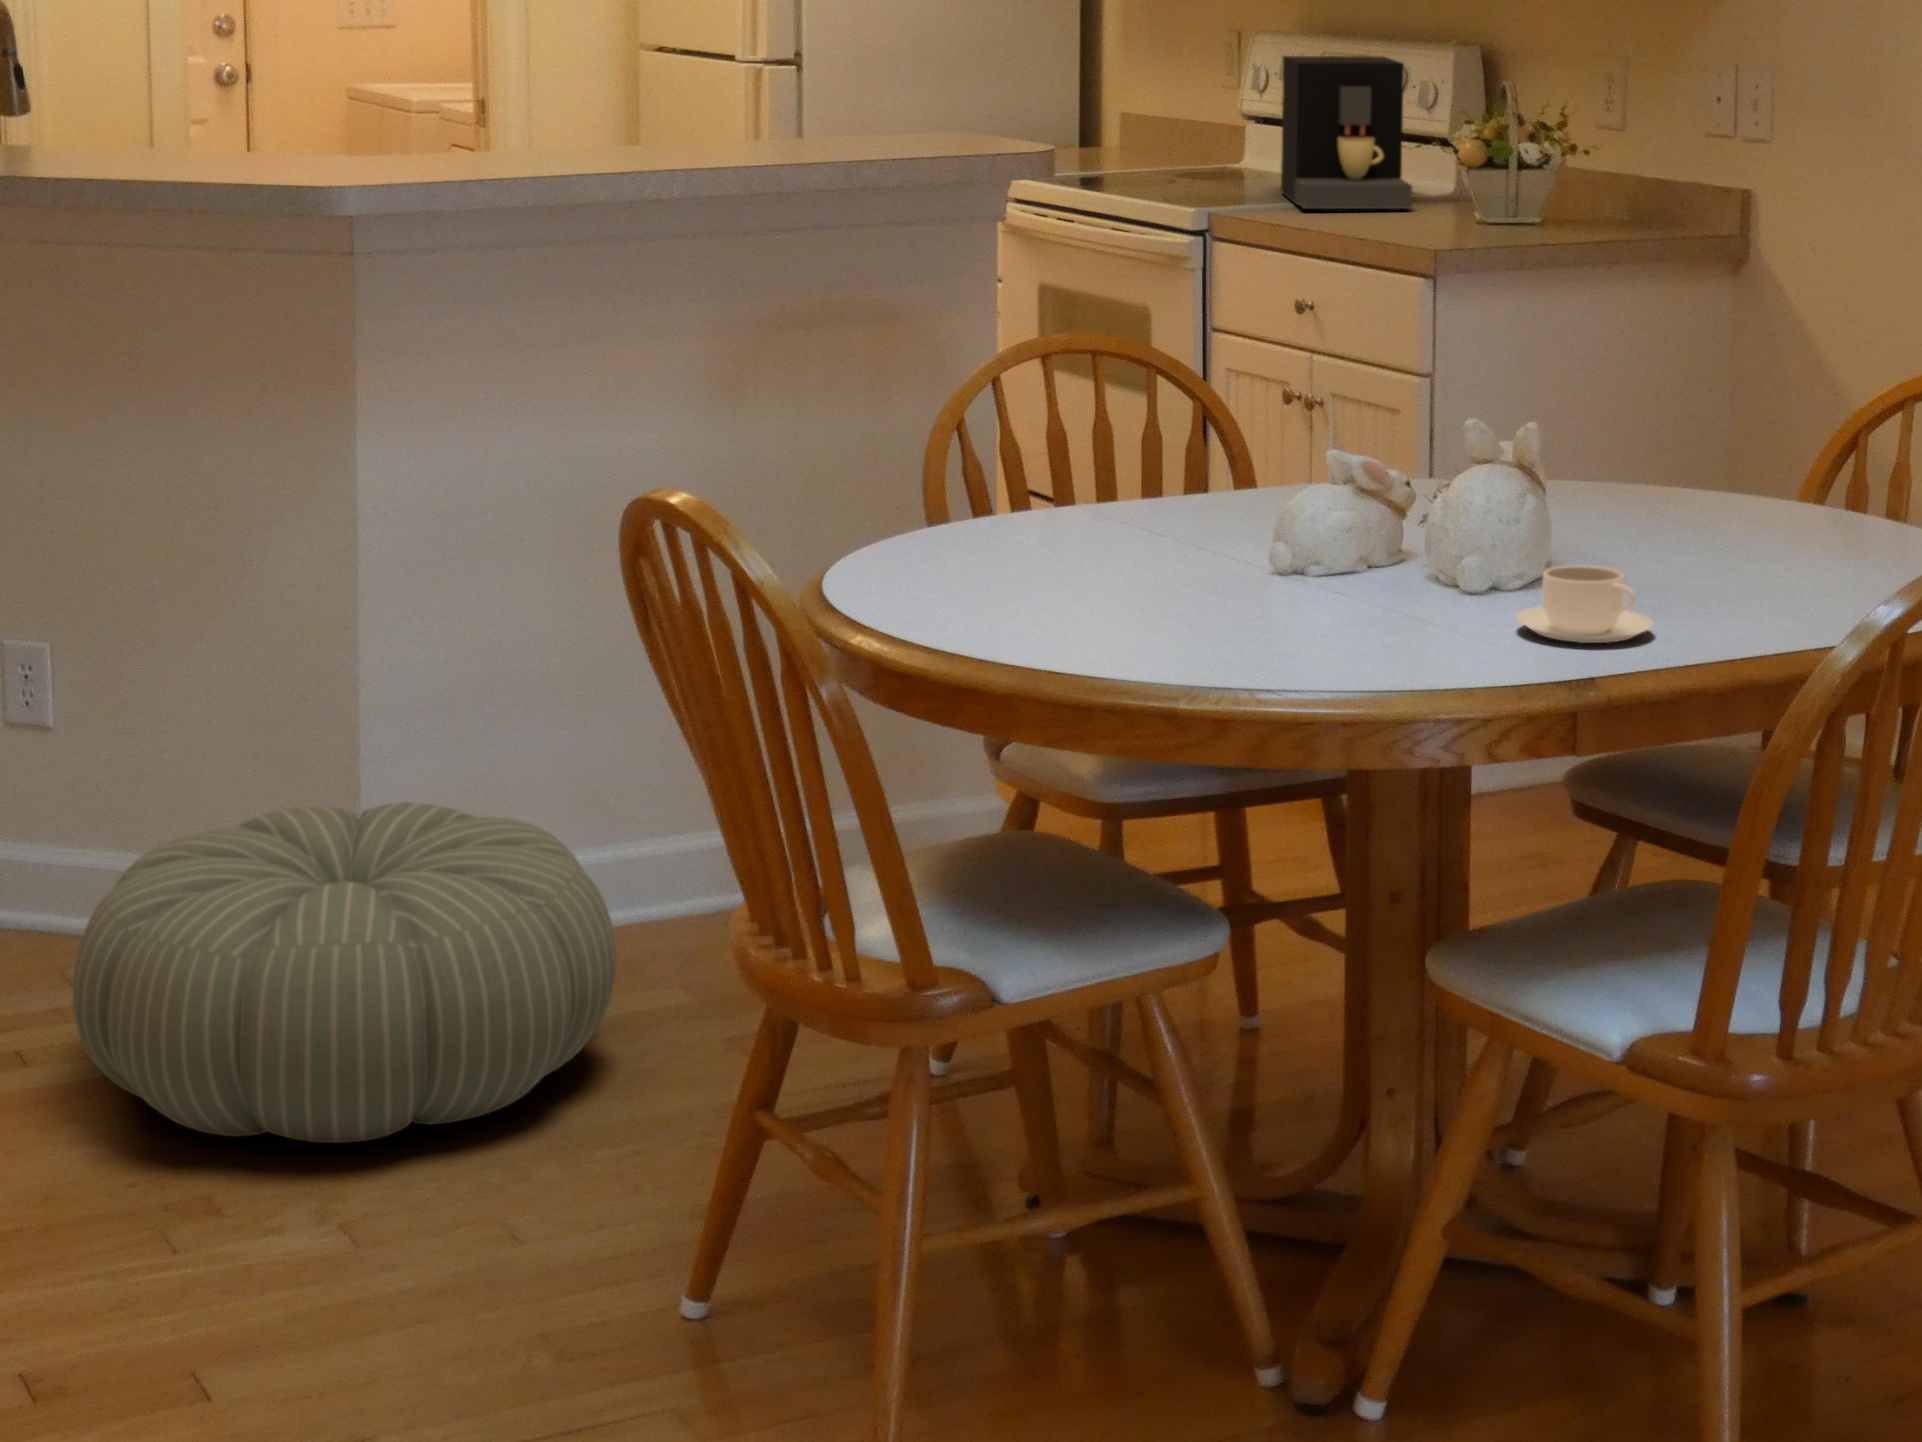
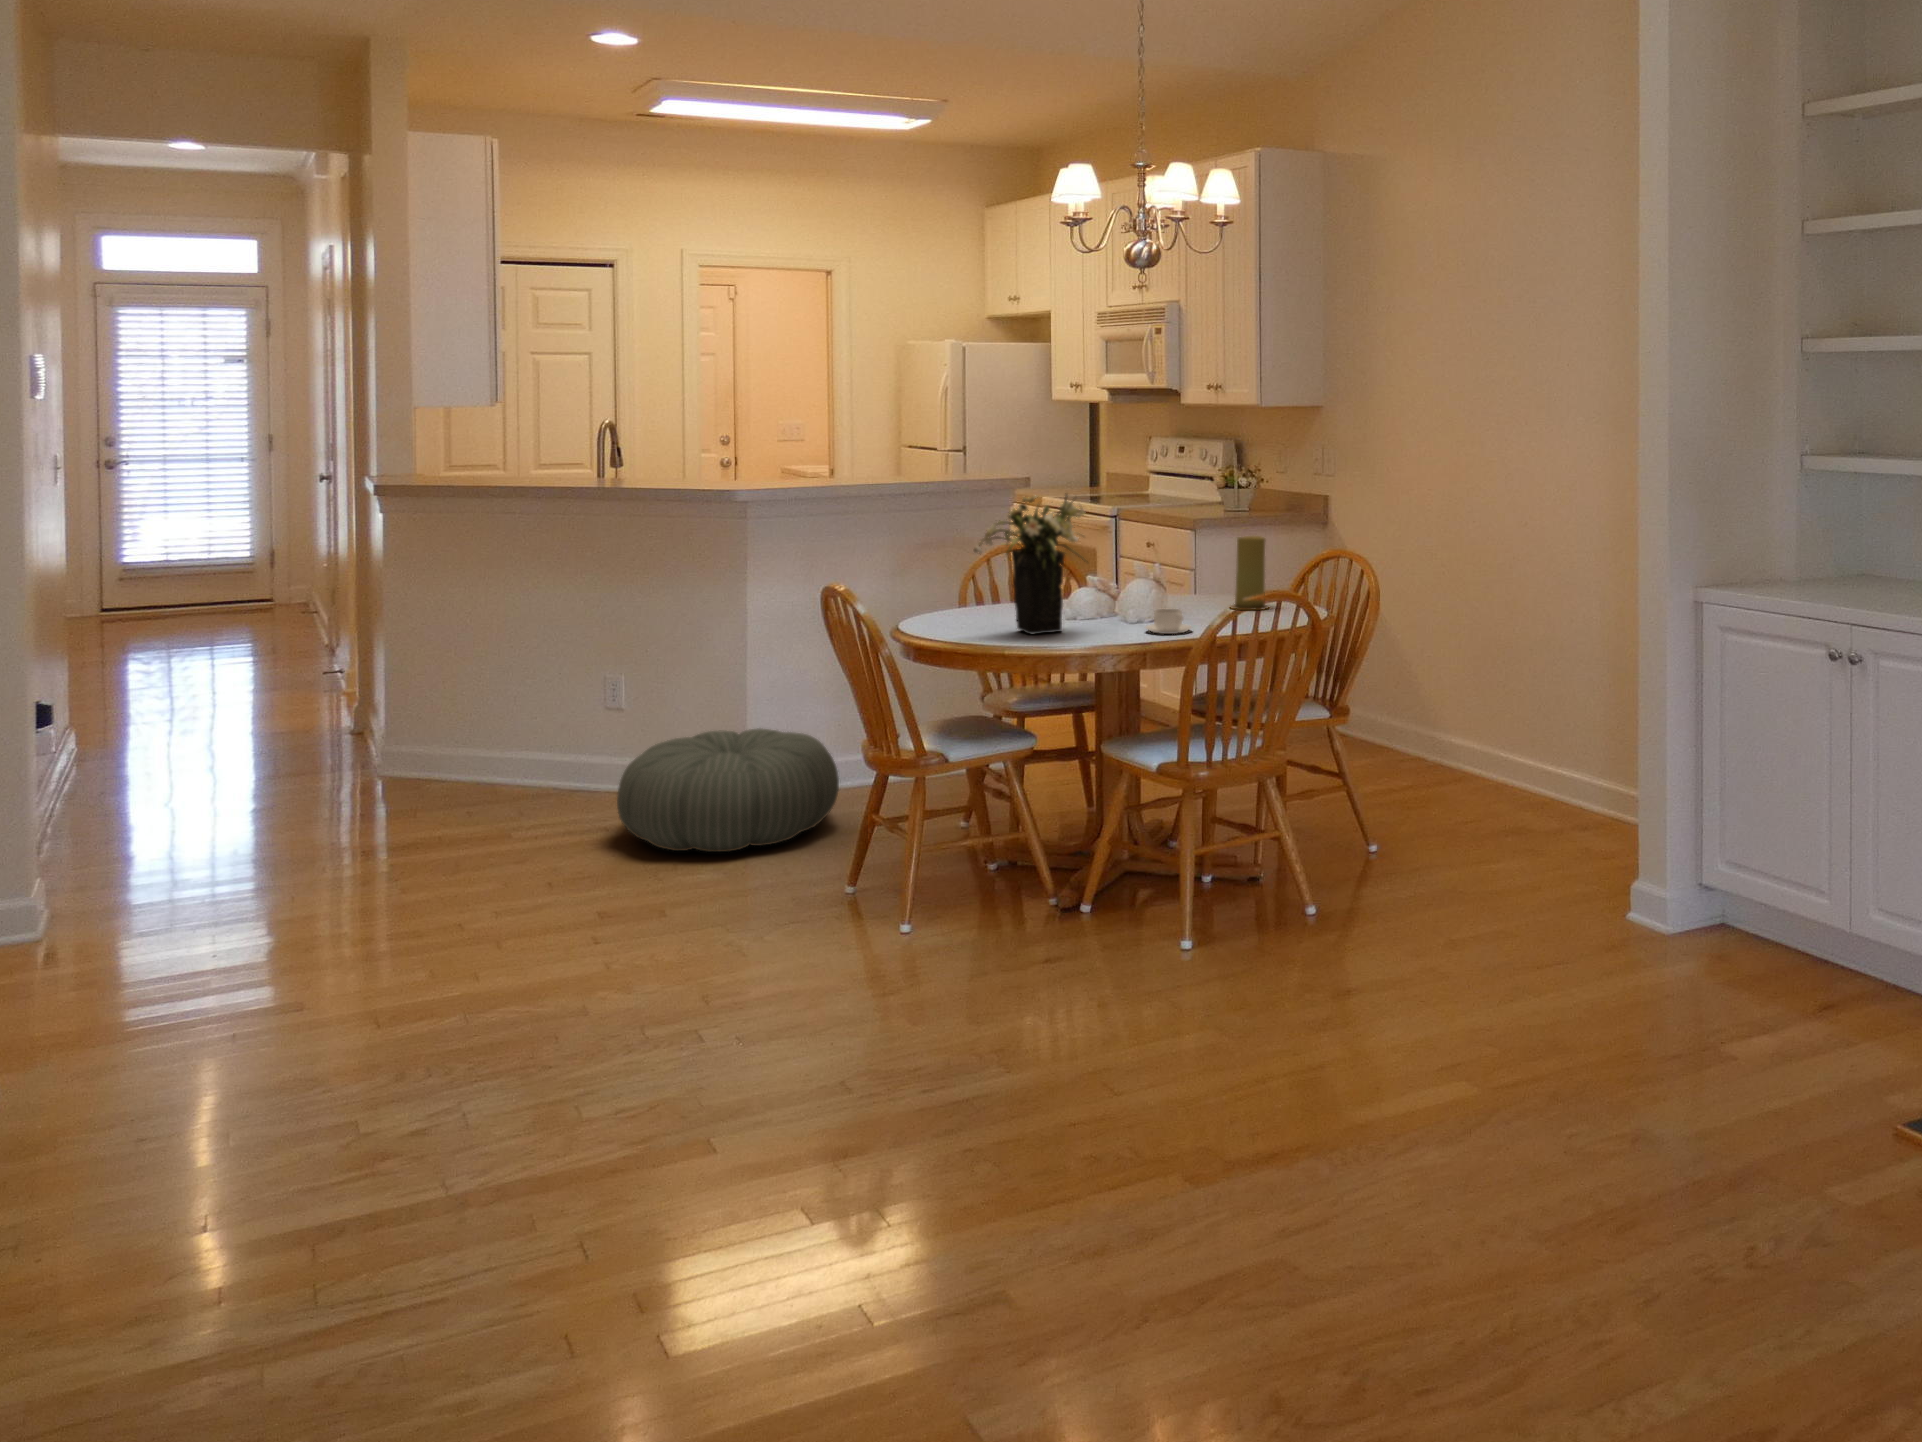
coffee maker: present [1281,56,1412,209] -> none [1154,445,1199,505]
flower arrangement: none [1046,237,1375,639] -> present [974,495,1085,634]
candle: none [1675,339,1790,548] -> present [1229,536,1268,610]

